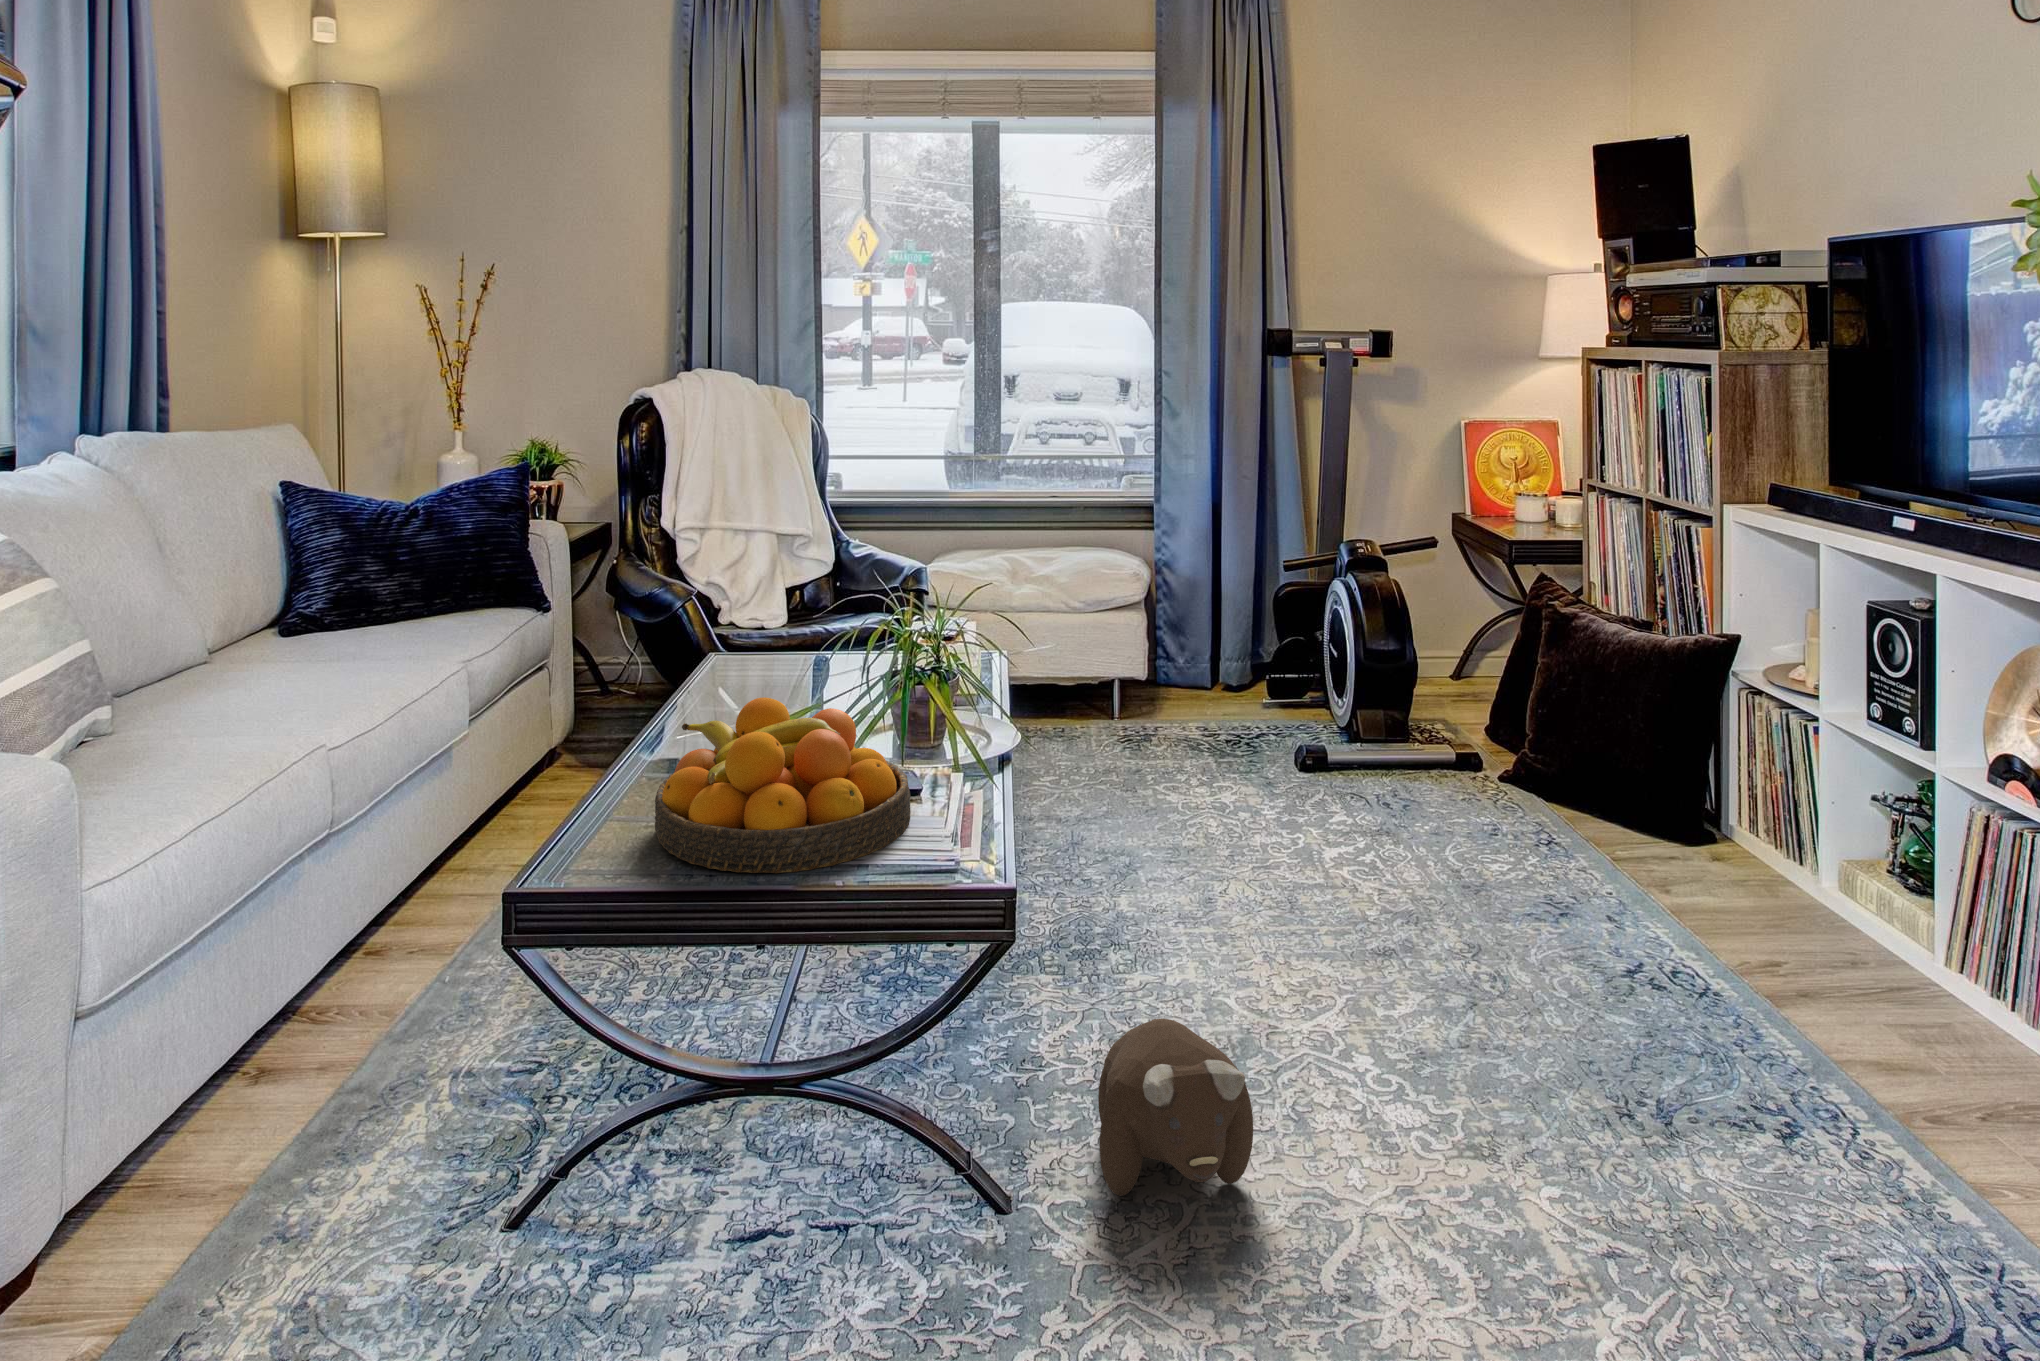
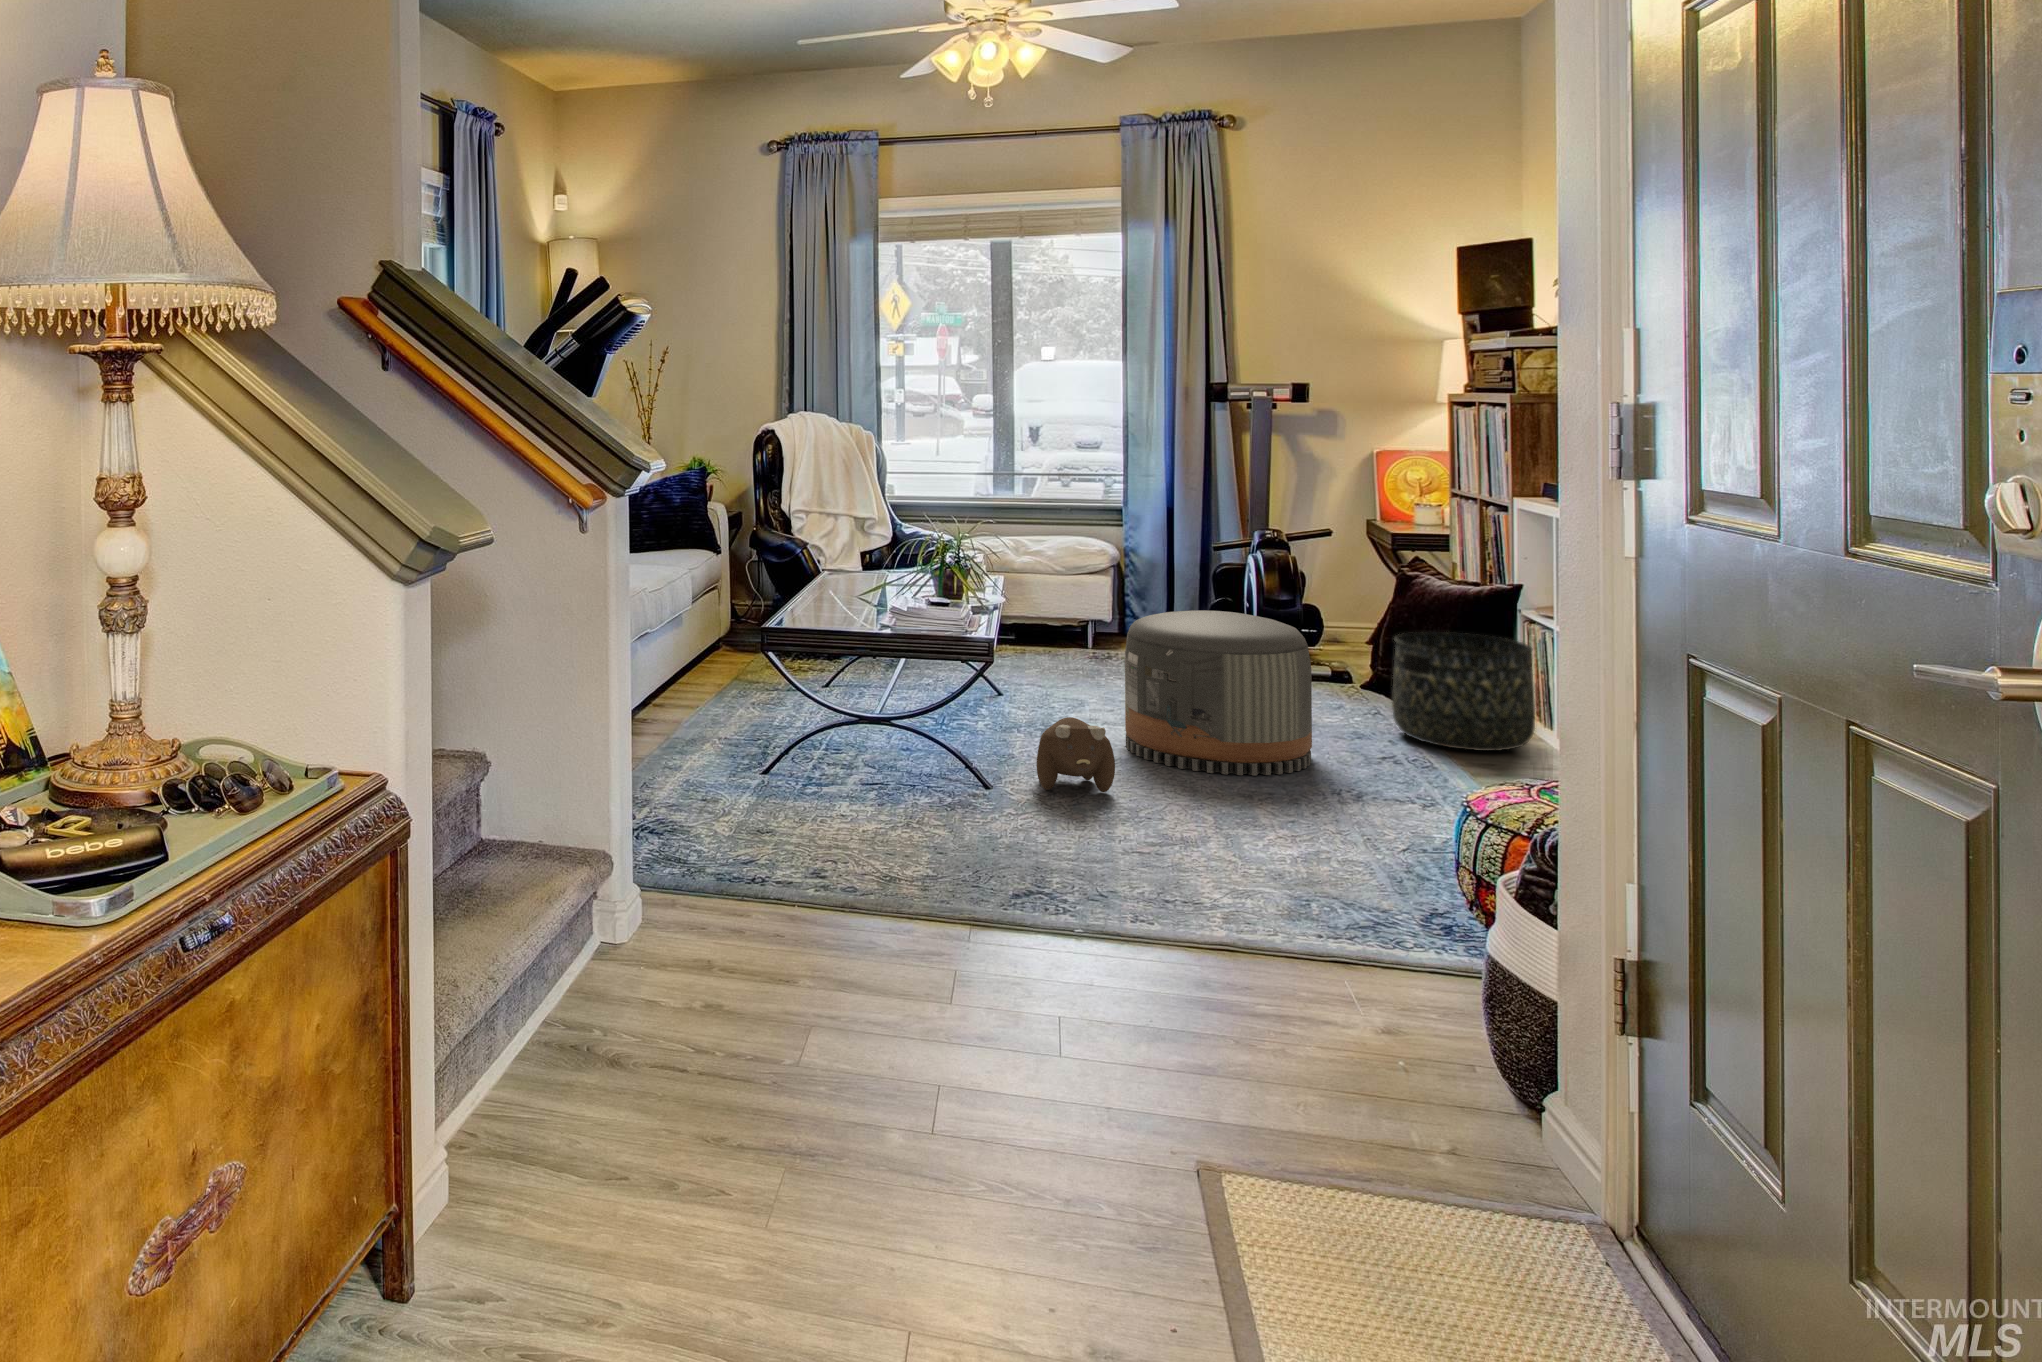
fruit bowl: present [655,697,911,873] -> none [822,562,944,629]
basket: none [1594,714,1803,921] -> present [1392,632,1535,751]
pouf: none [1224,724,1535,1064] -> present [1125,610,1312,775]

